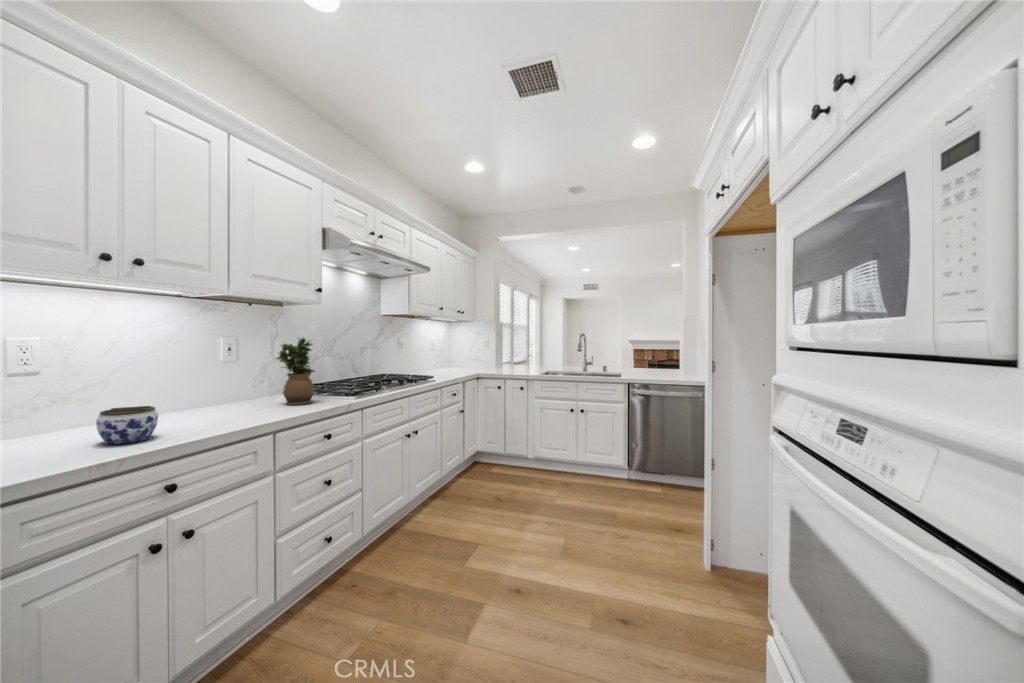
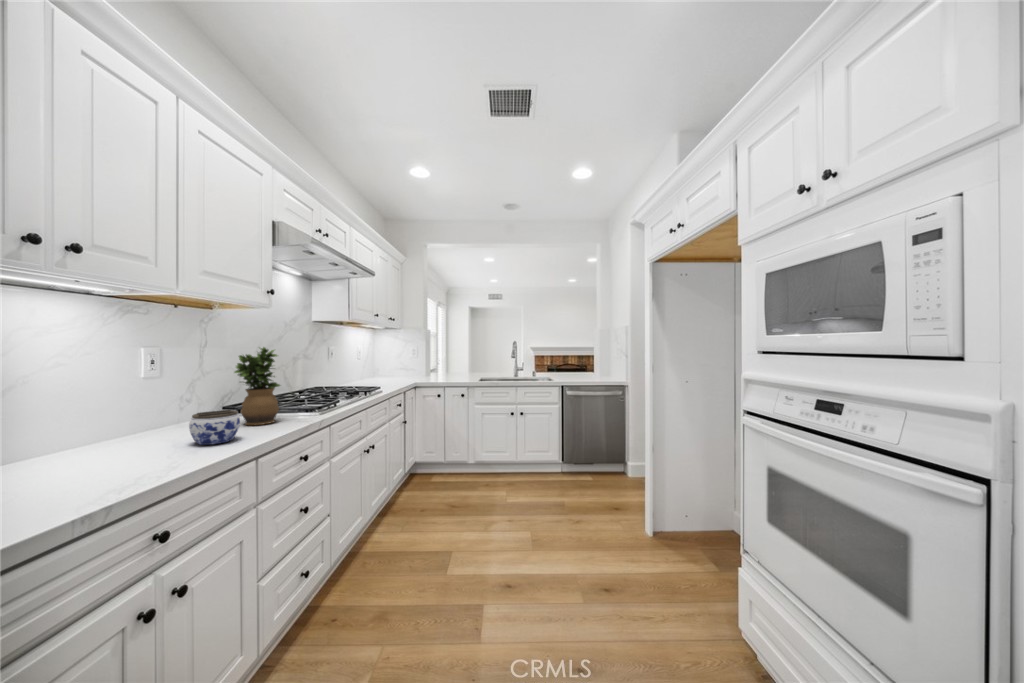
jar: present [96,406,158,444] -> present [189,410,240,445]

